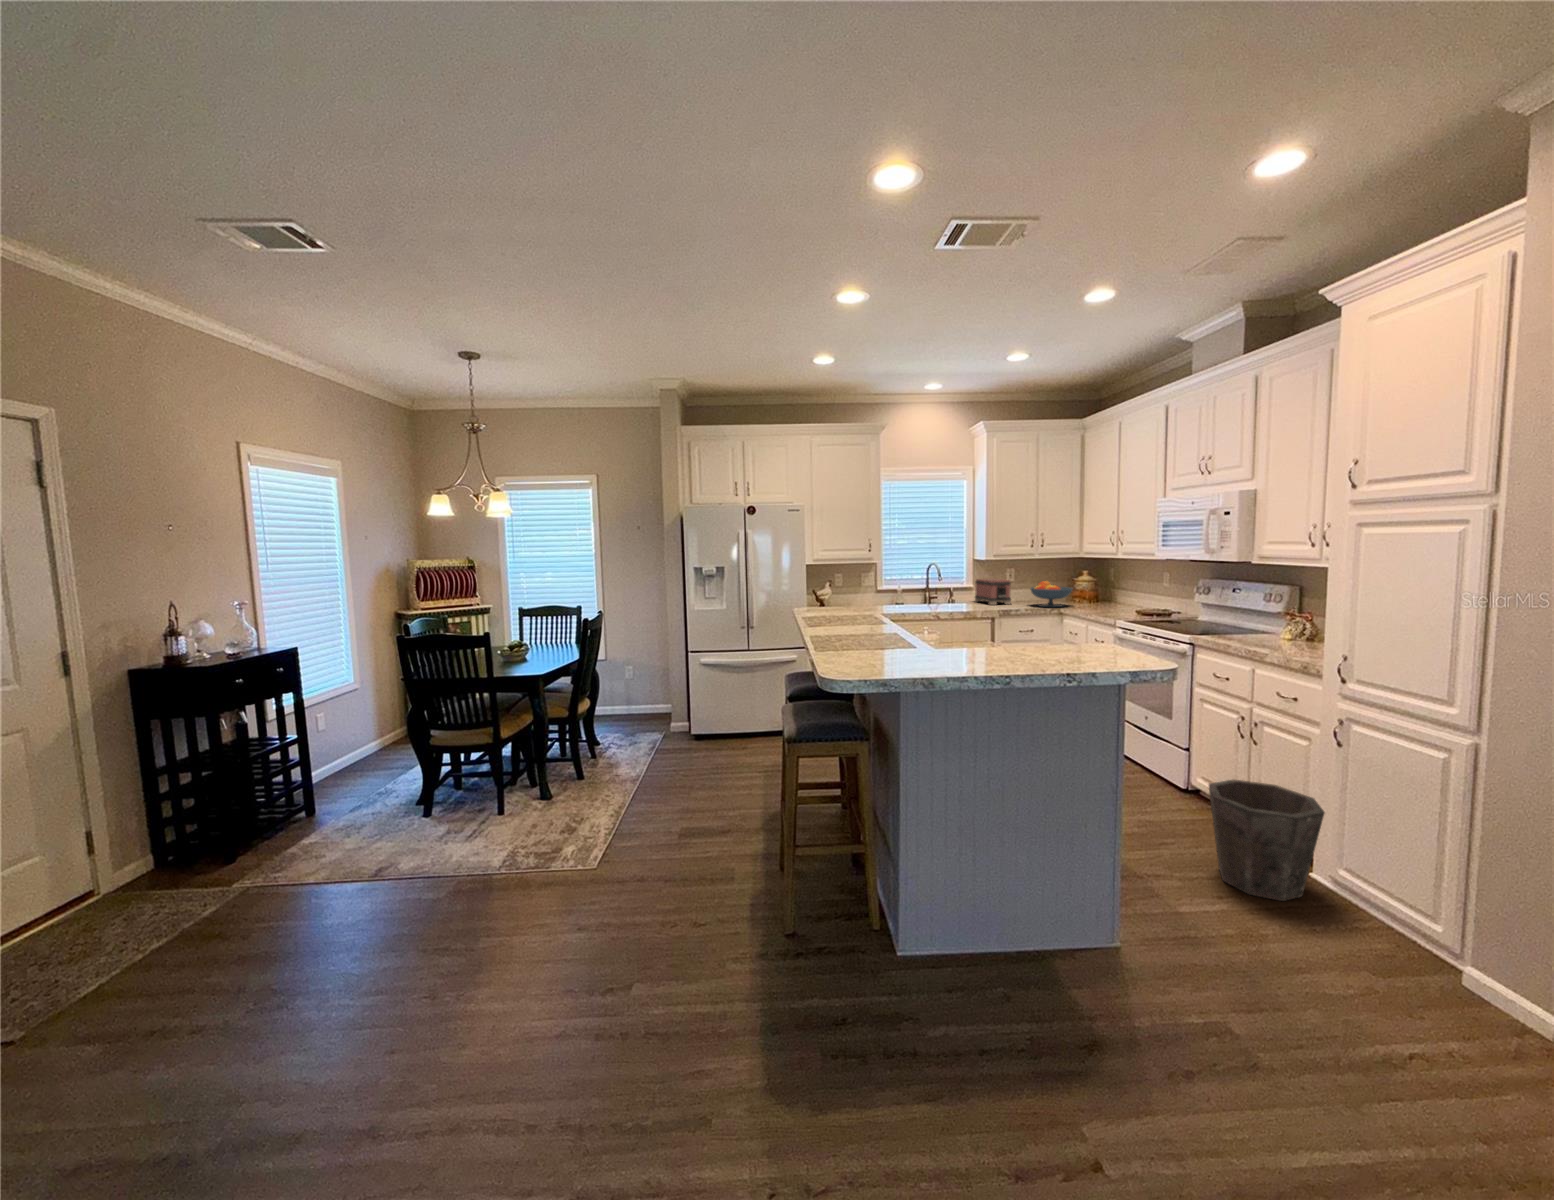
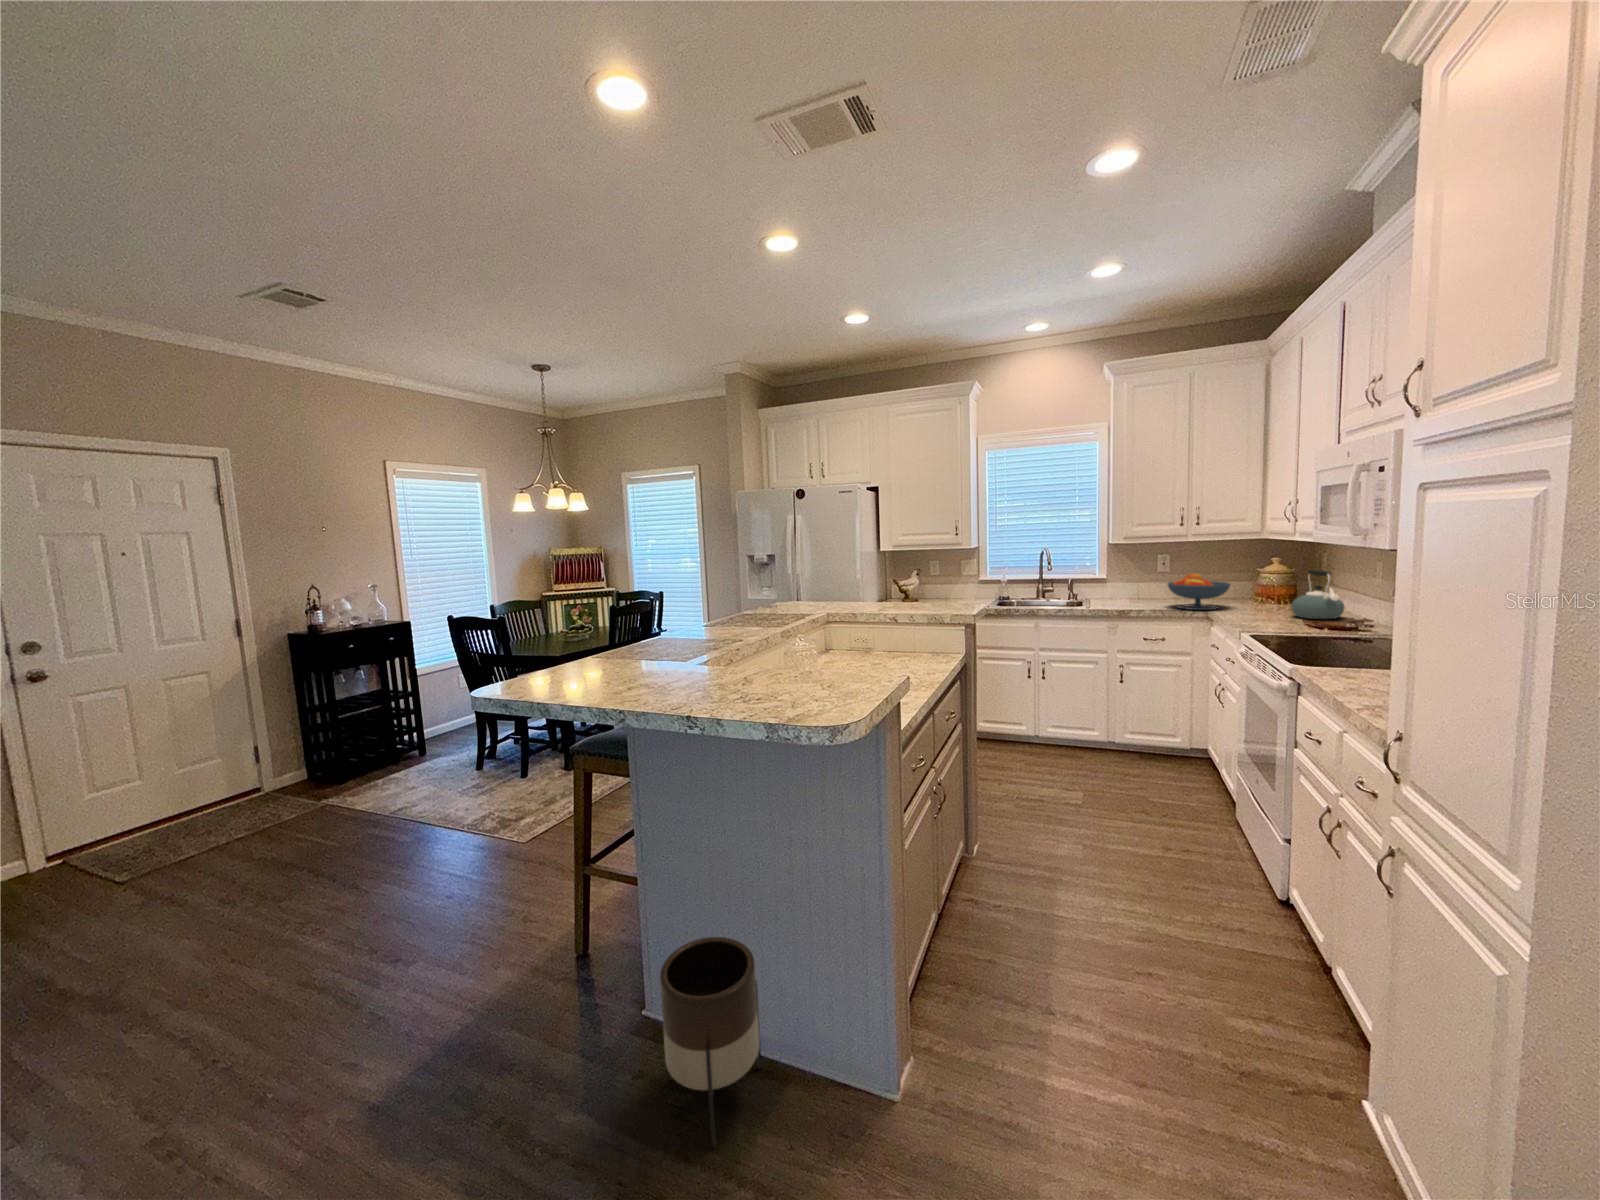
kettle: none [1118,577,1150,610] -> present [1292,570,1344,619]
toaster: present [975,578,1011,605] -> none [1108,568,1150,604]
waste bin: present [1209,780,1325,901] -> none [1162,901,1351,1127]
planter: none [971,862,1056,1015] -> present [660,937,762,1148]

